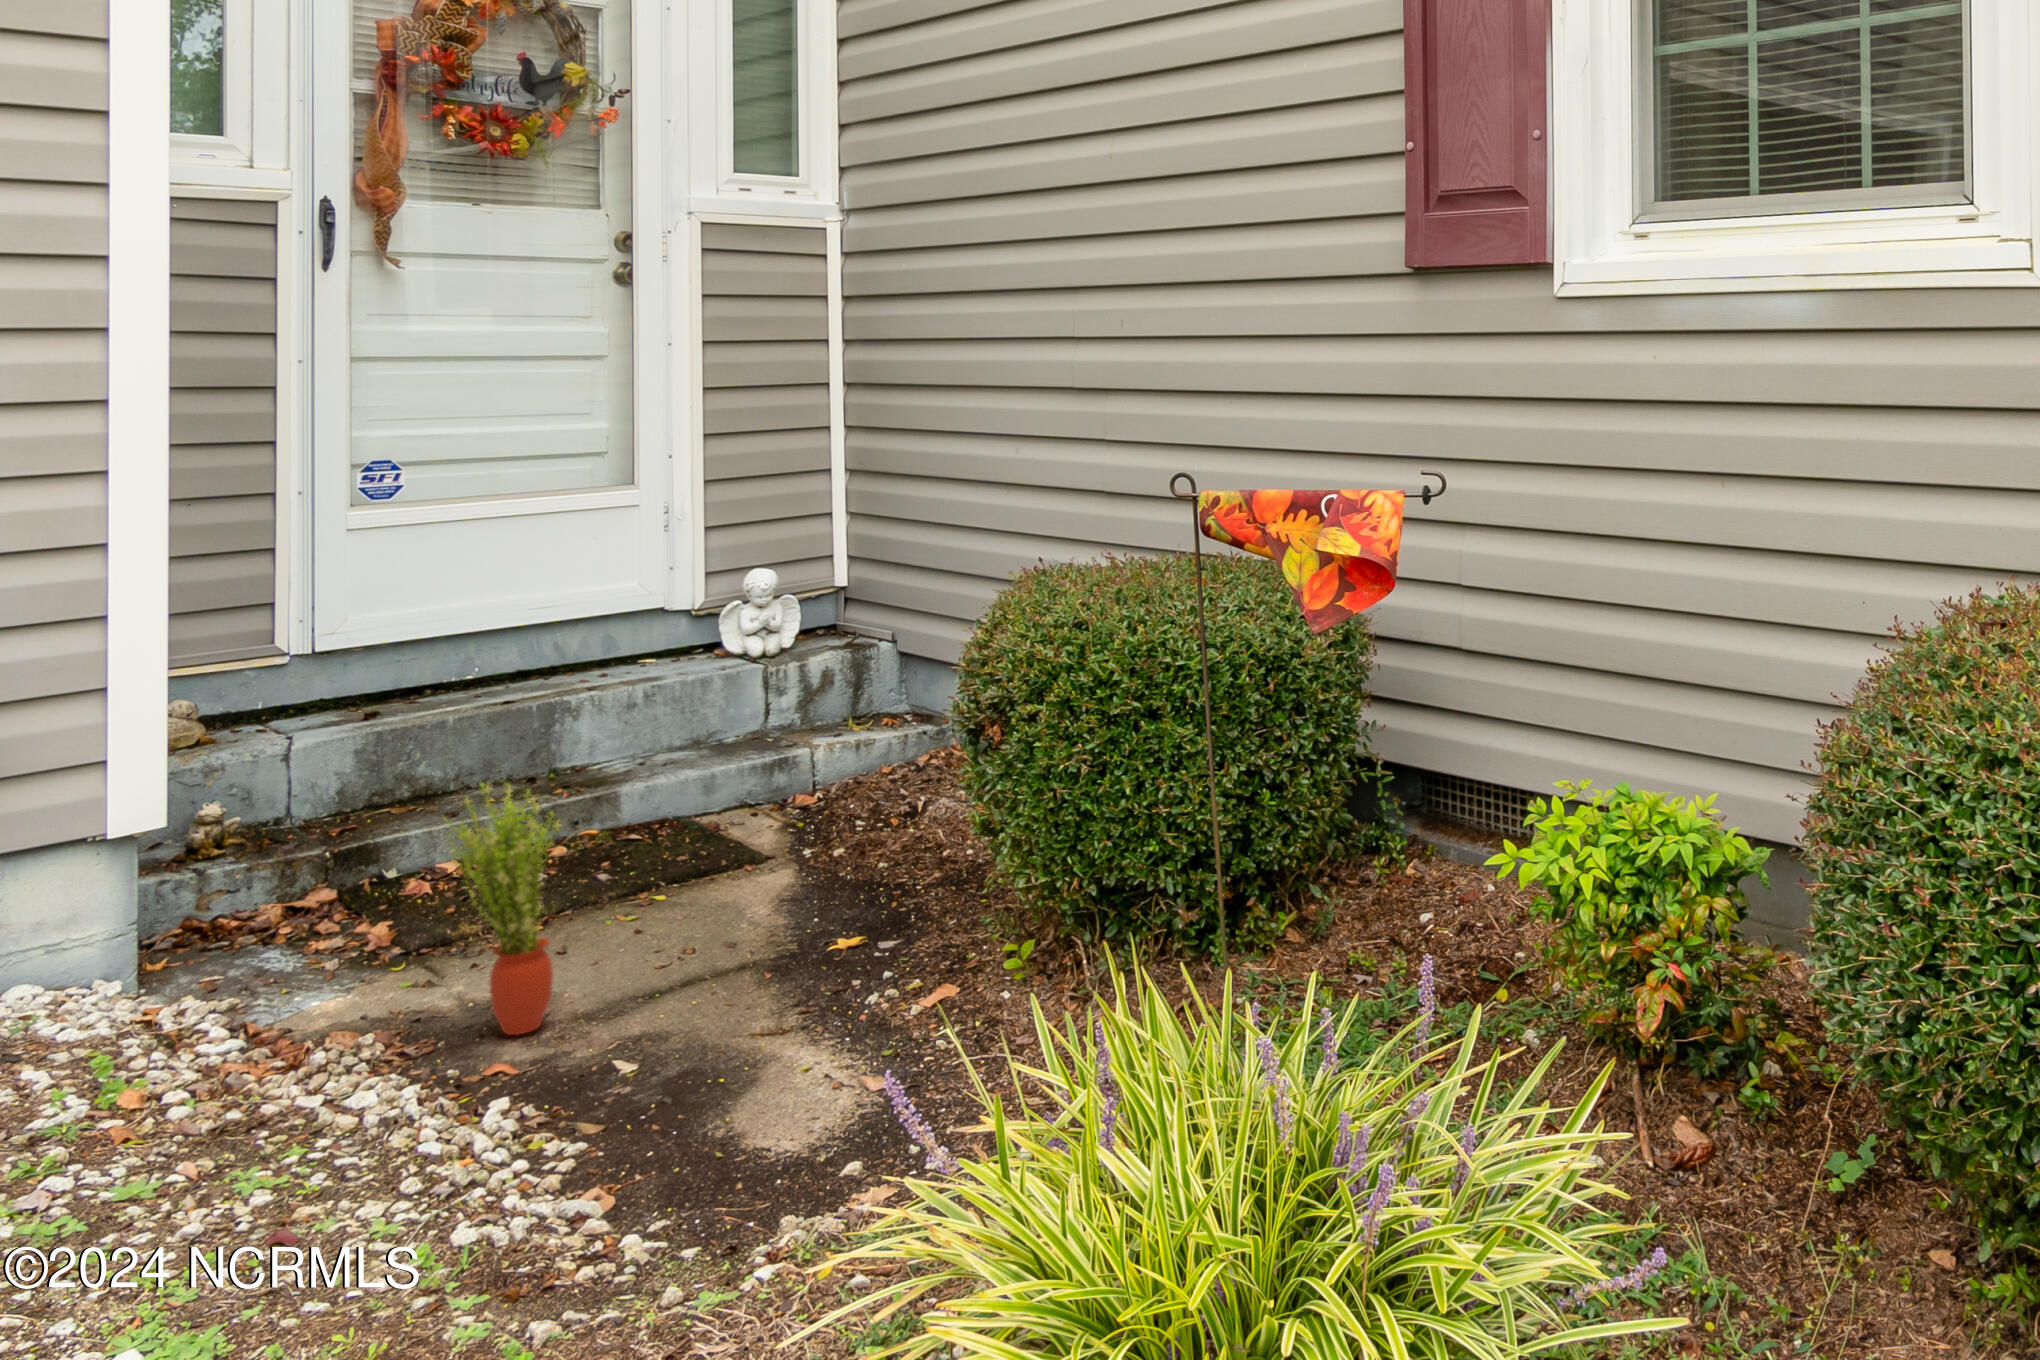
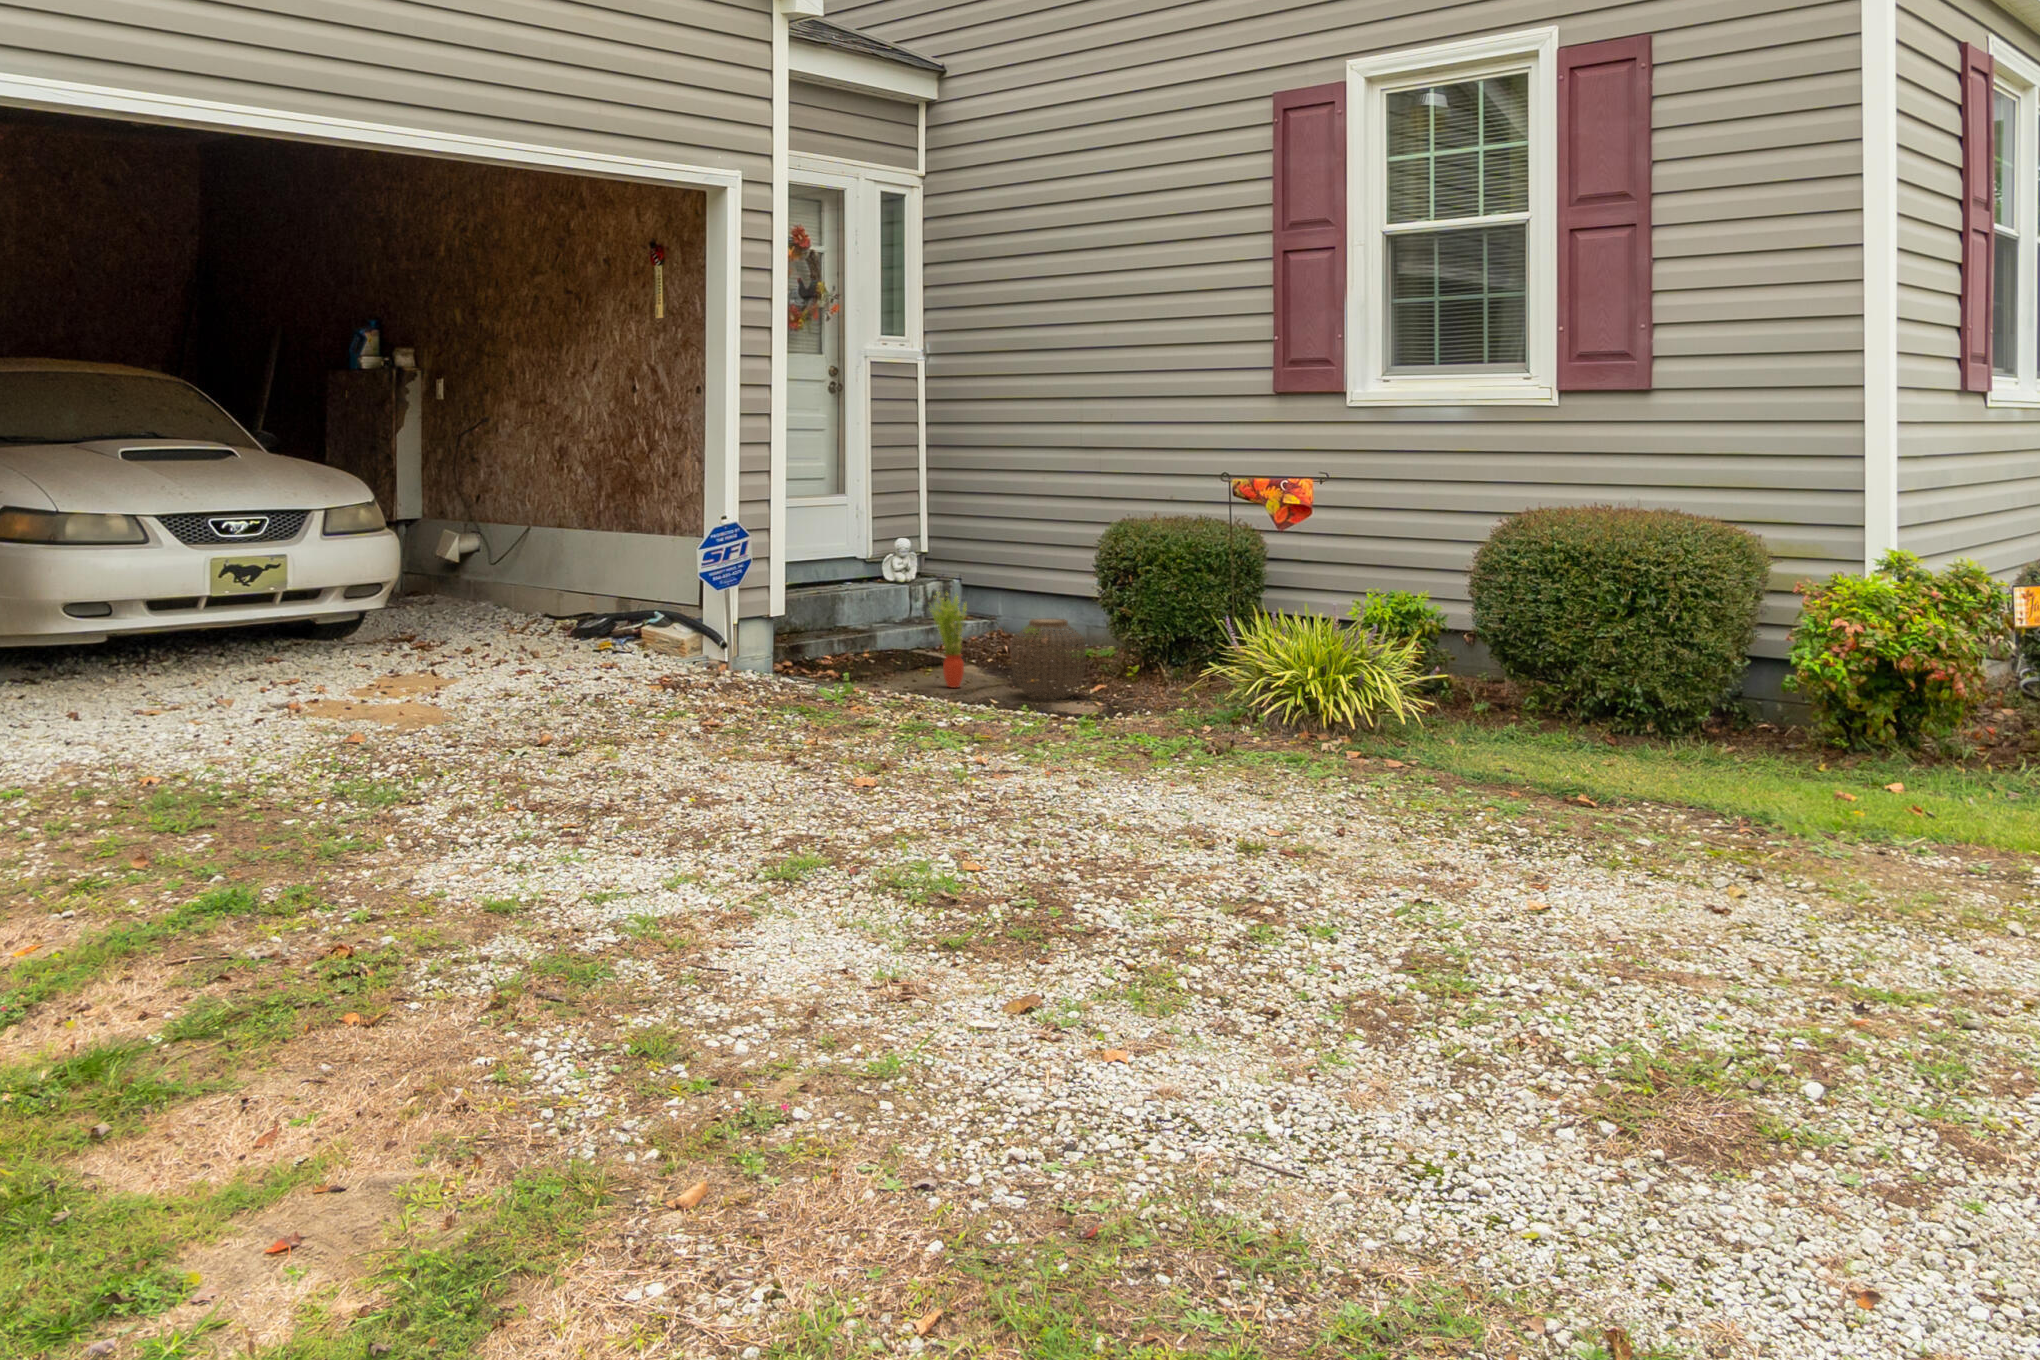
woven basket: none [593,866,815,1111] -> present [1011,618,1086,699]

